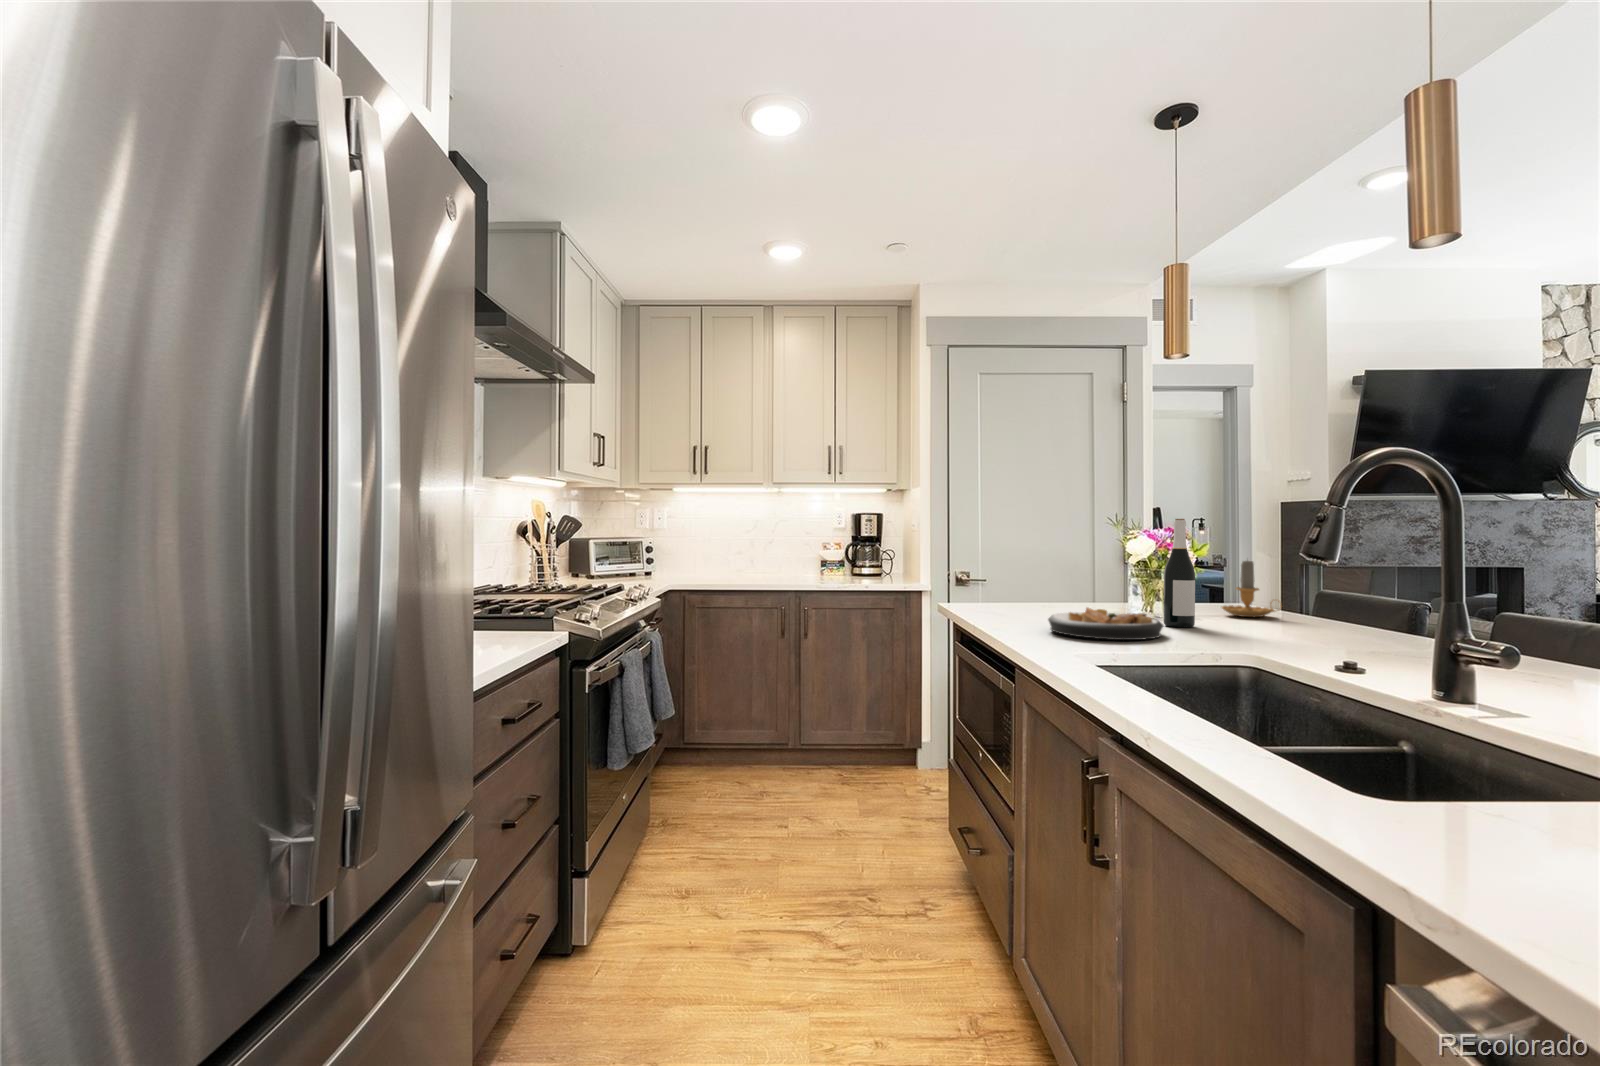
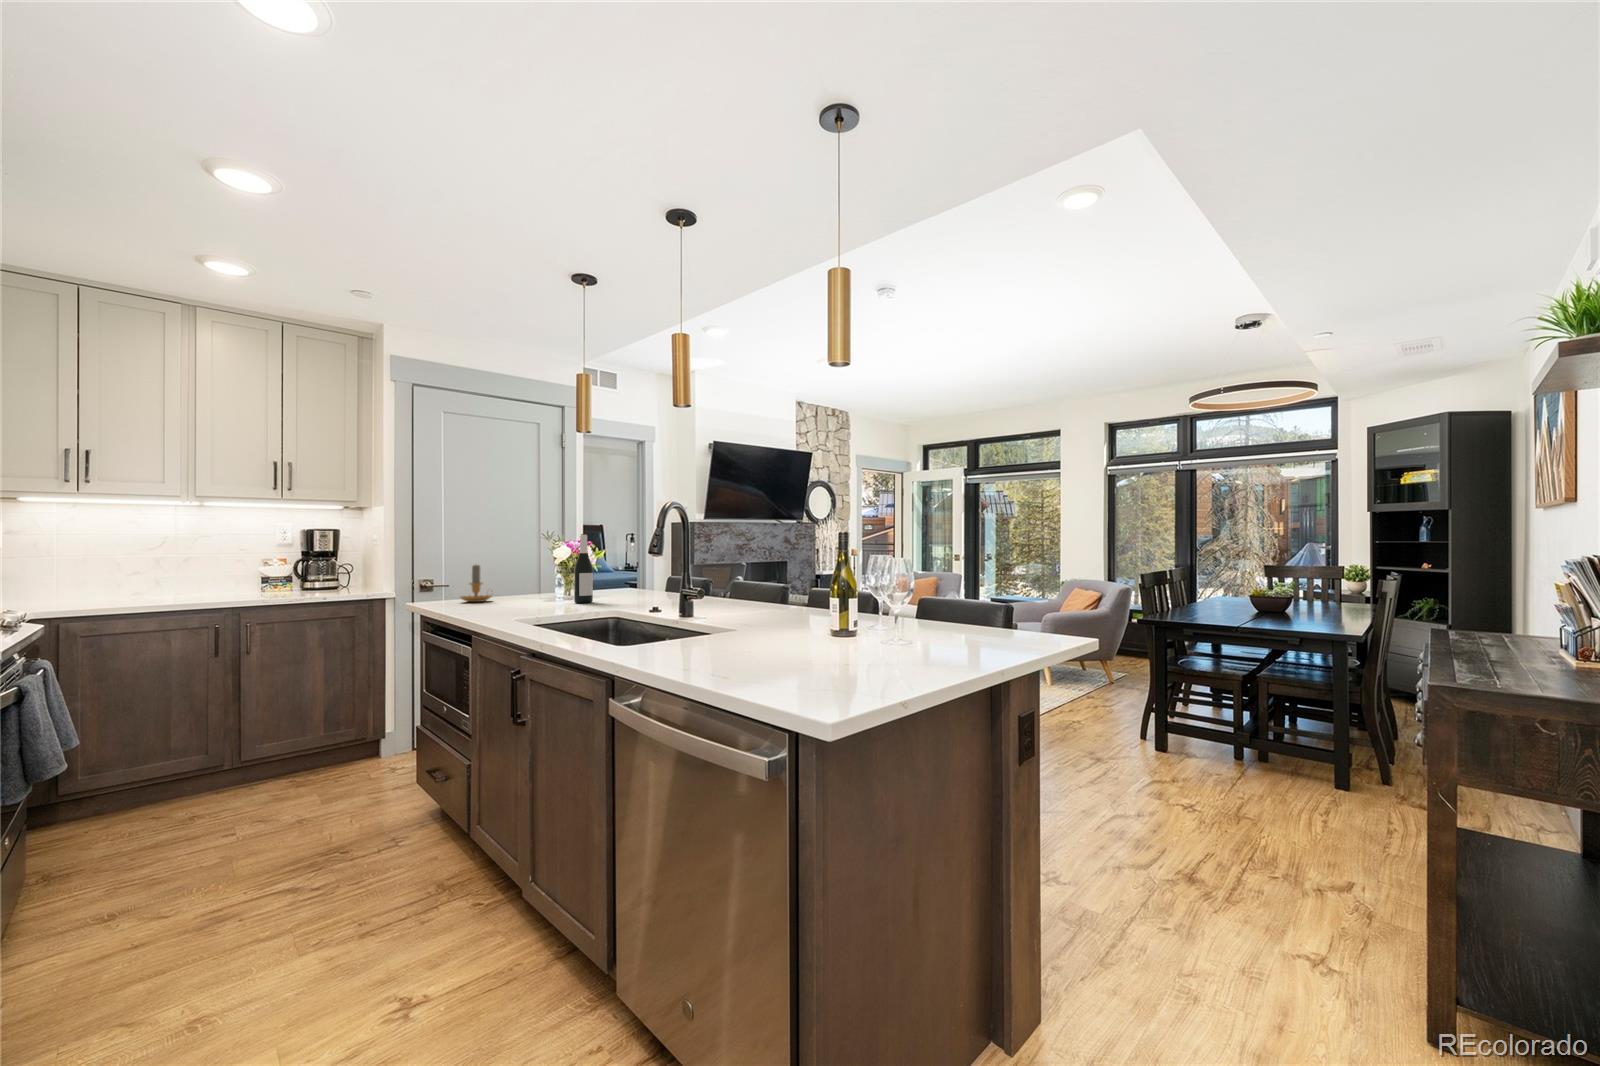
candle: present [1222,561,1281,617] -> present [460,565,491,602]
plate: present [1048,608,1164,640] -> none [496,593,571,612]

